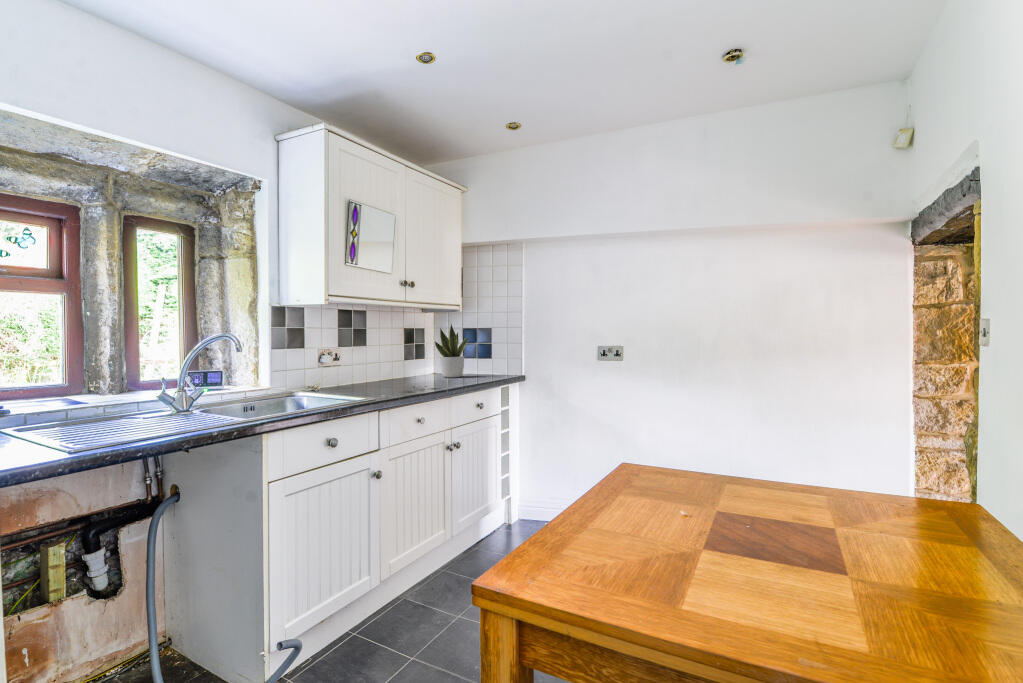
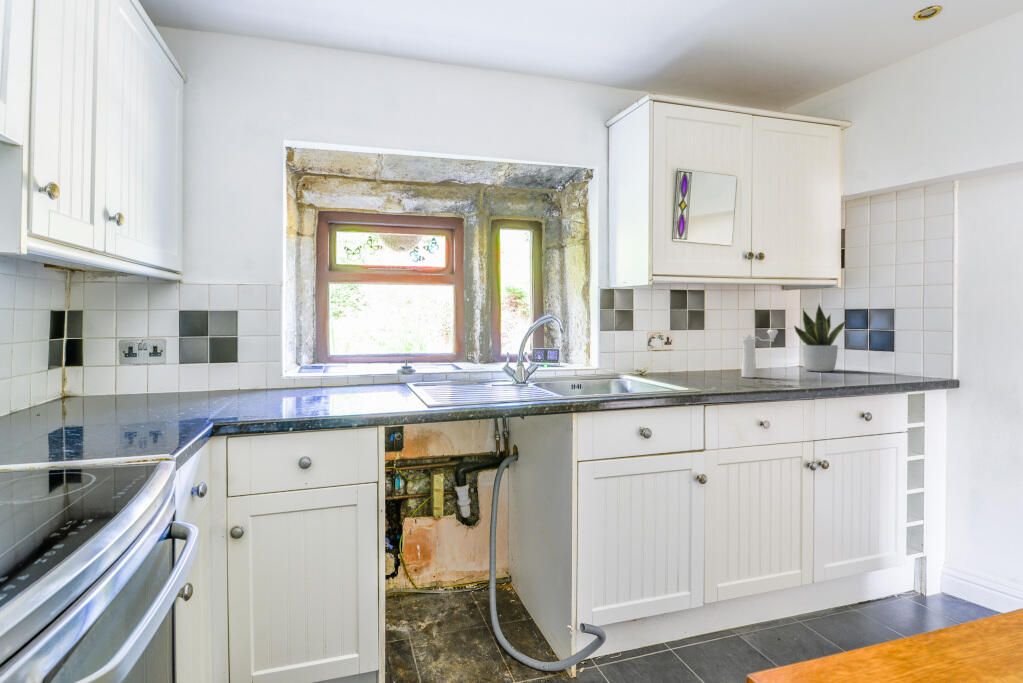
pepper mill: none [401,345,428,386] -> present [742,329,778,378]

